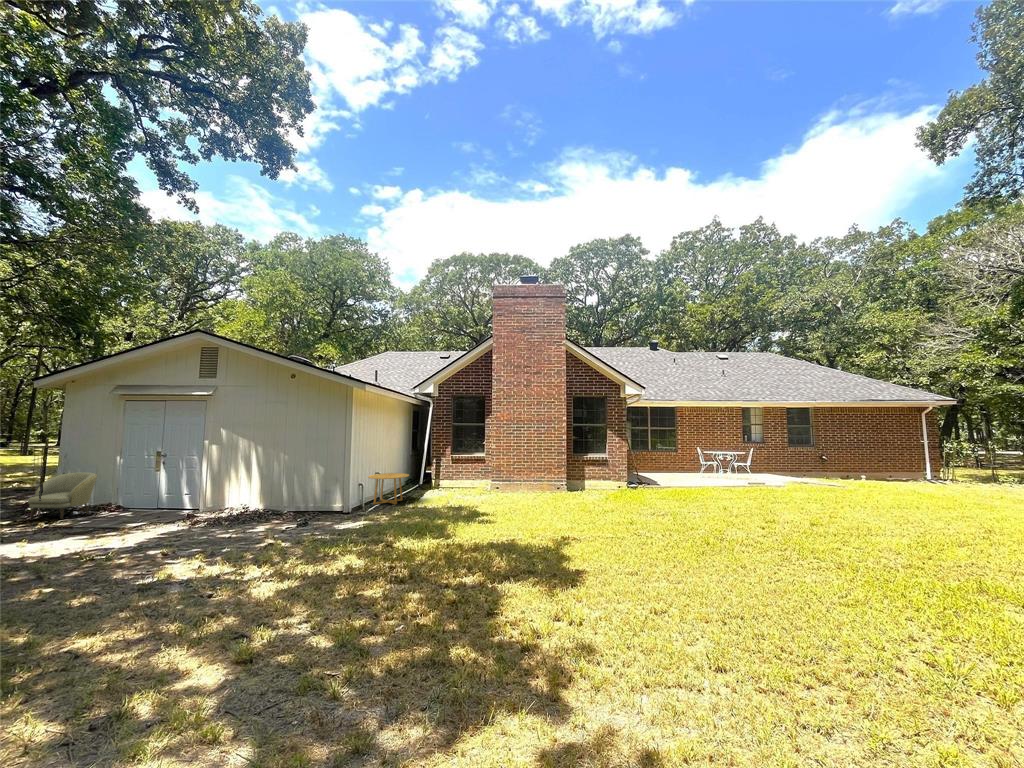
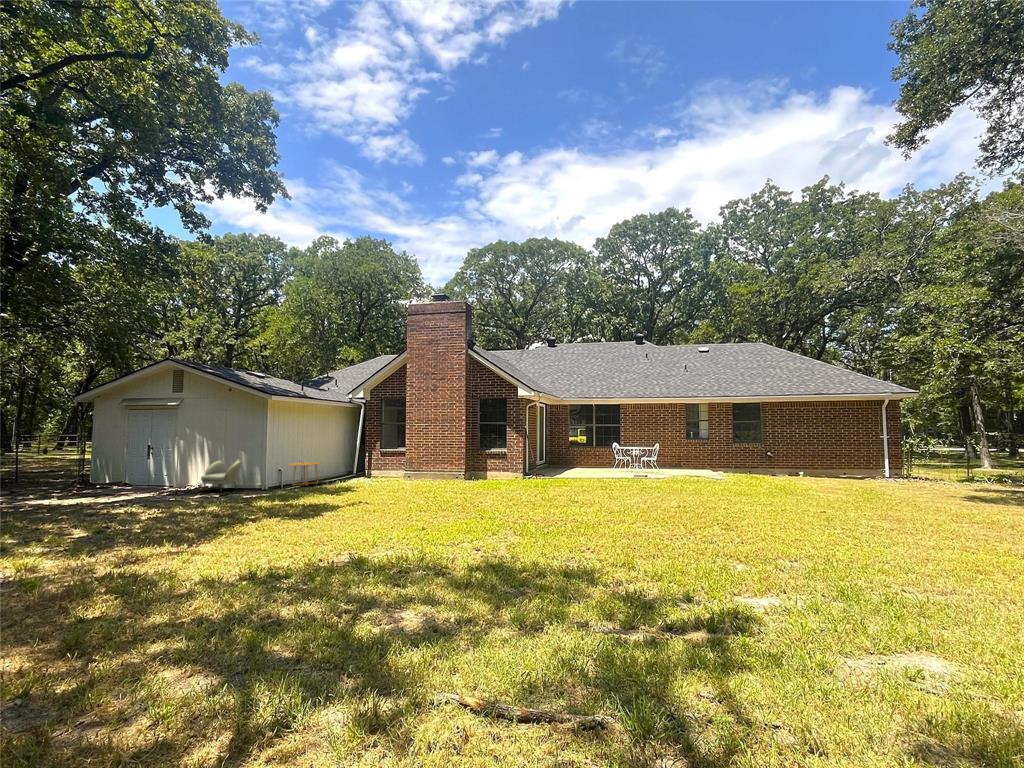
armchair: present [28,472,97,519] -> present [201,460,241,492]

